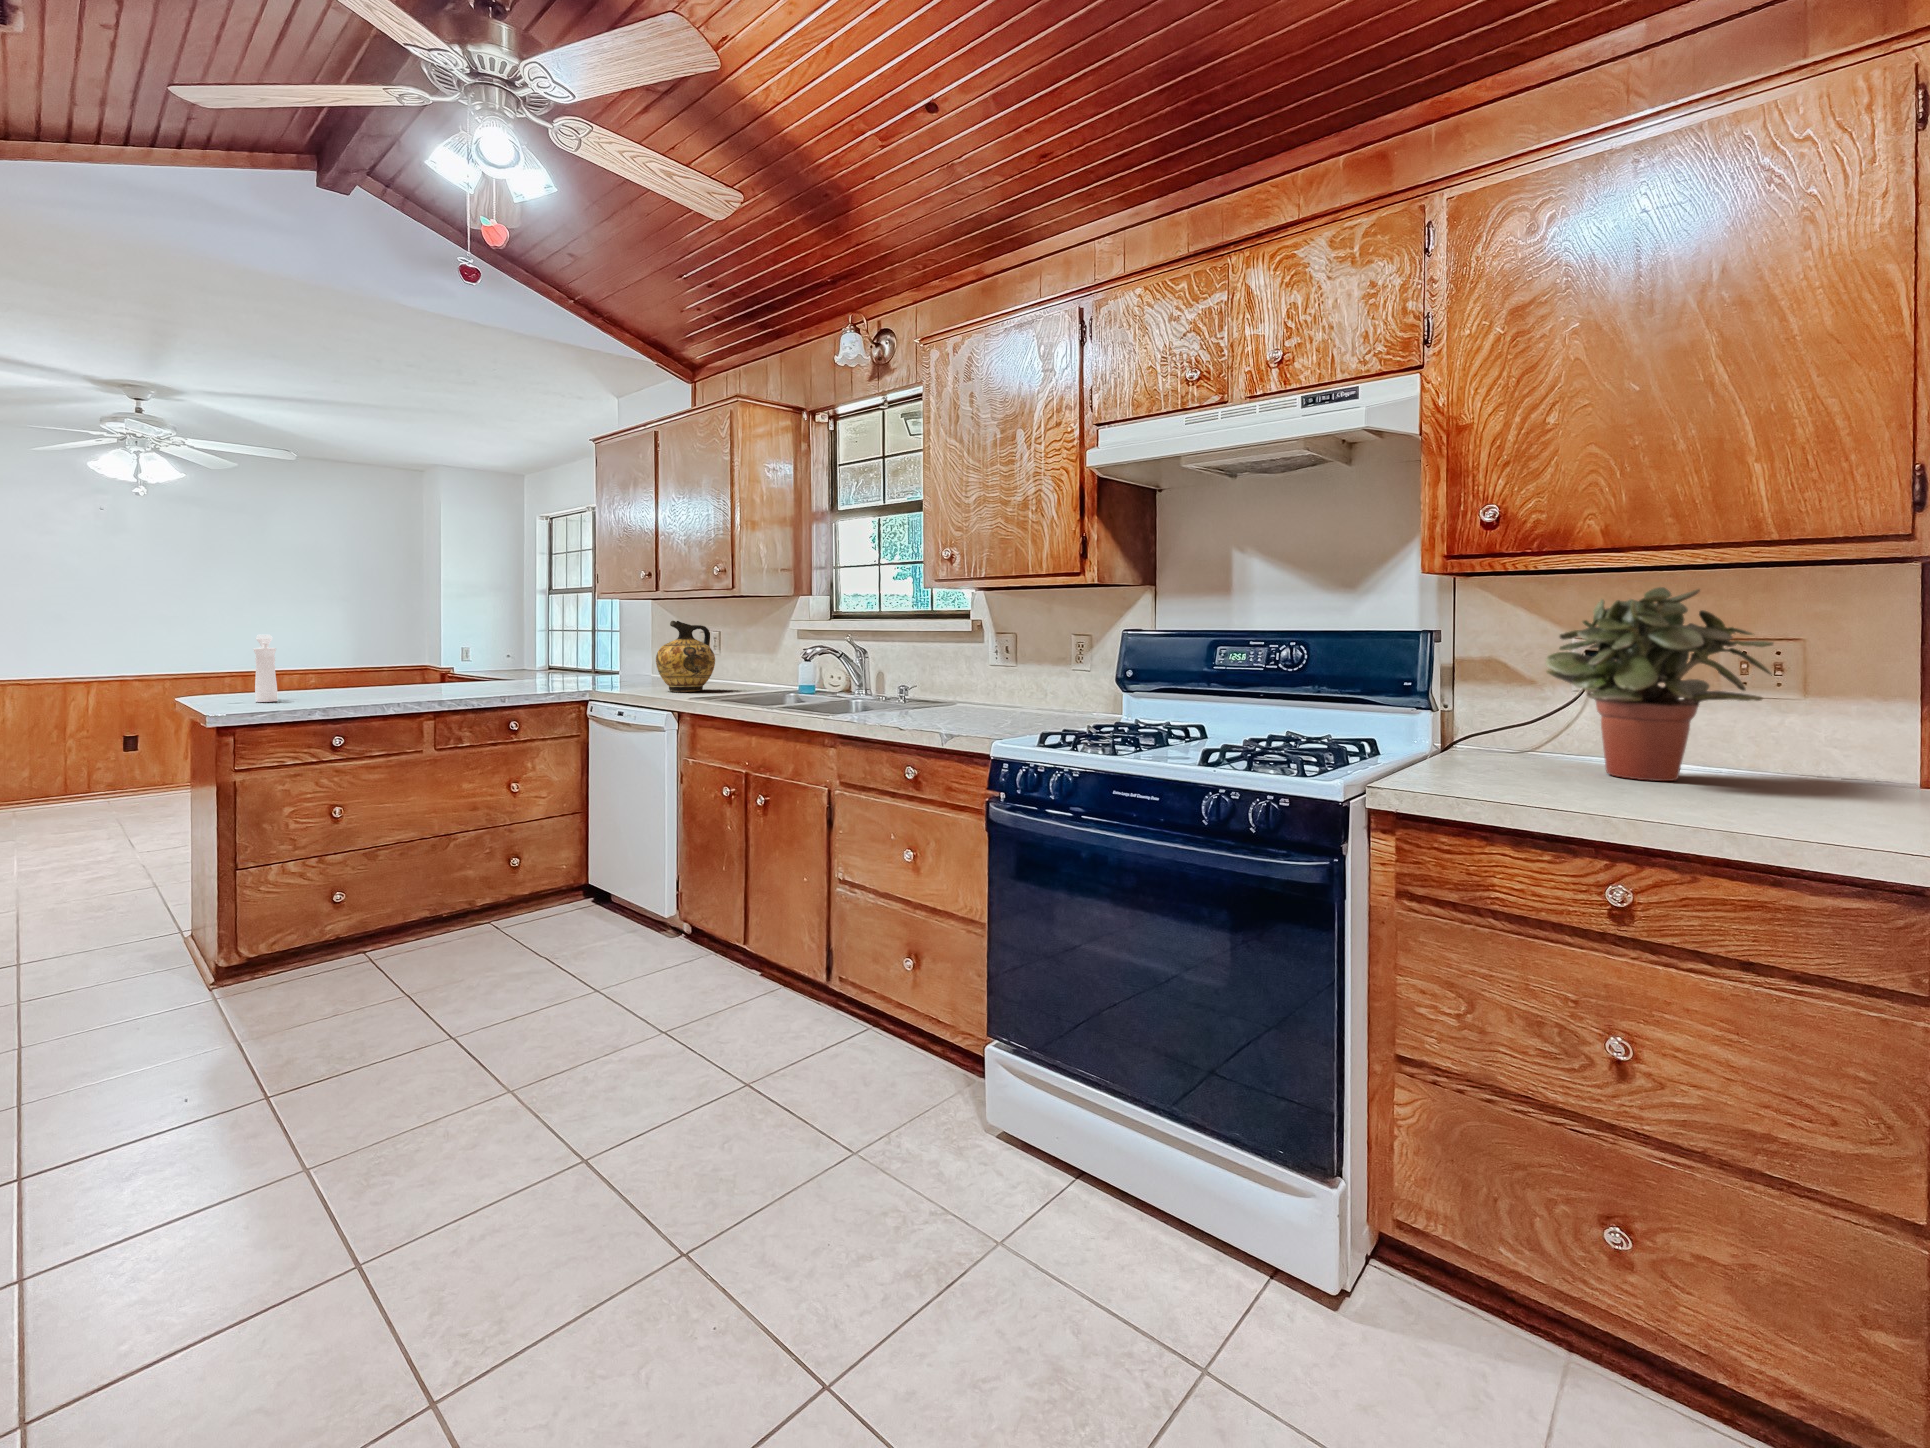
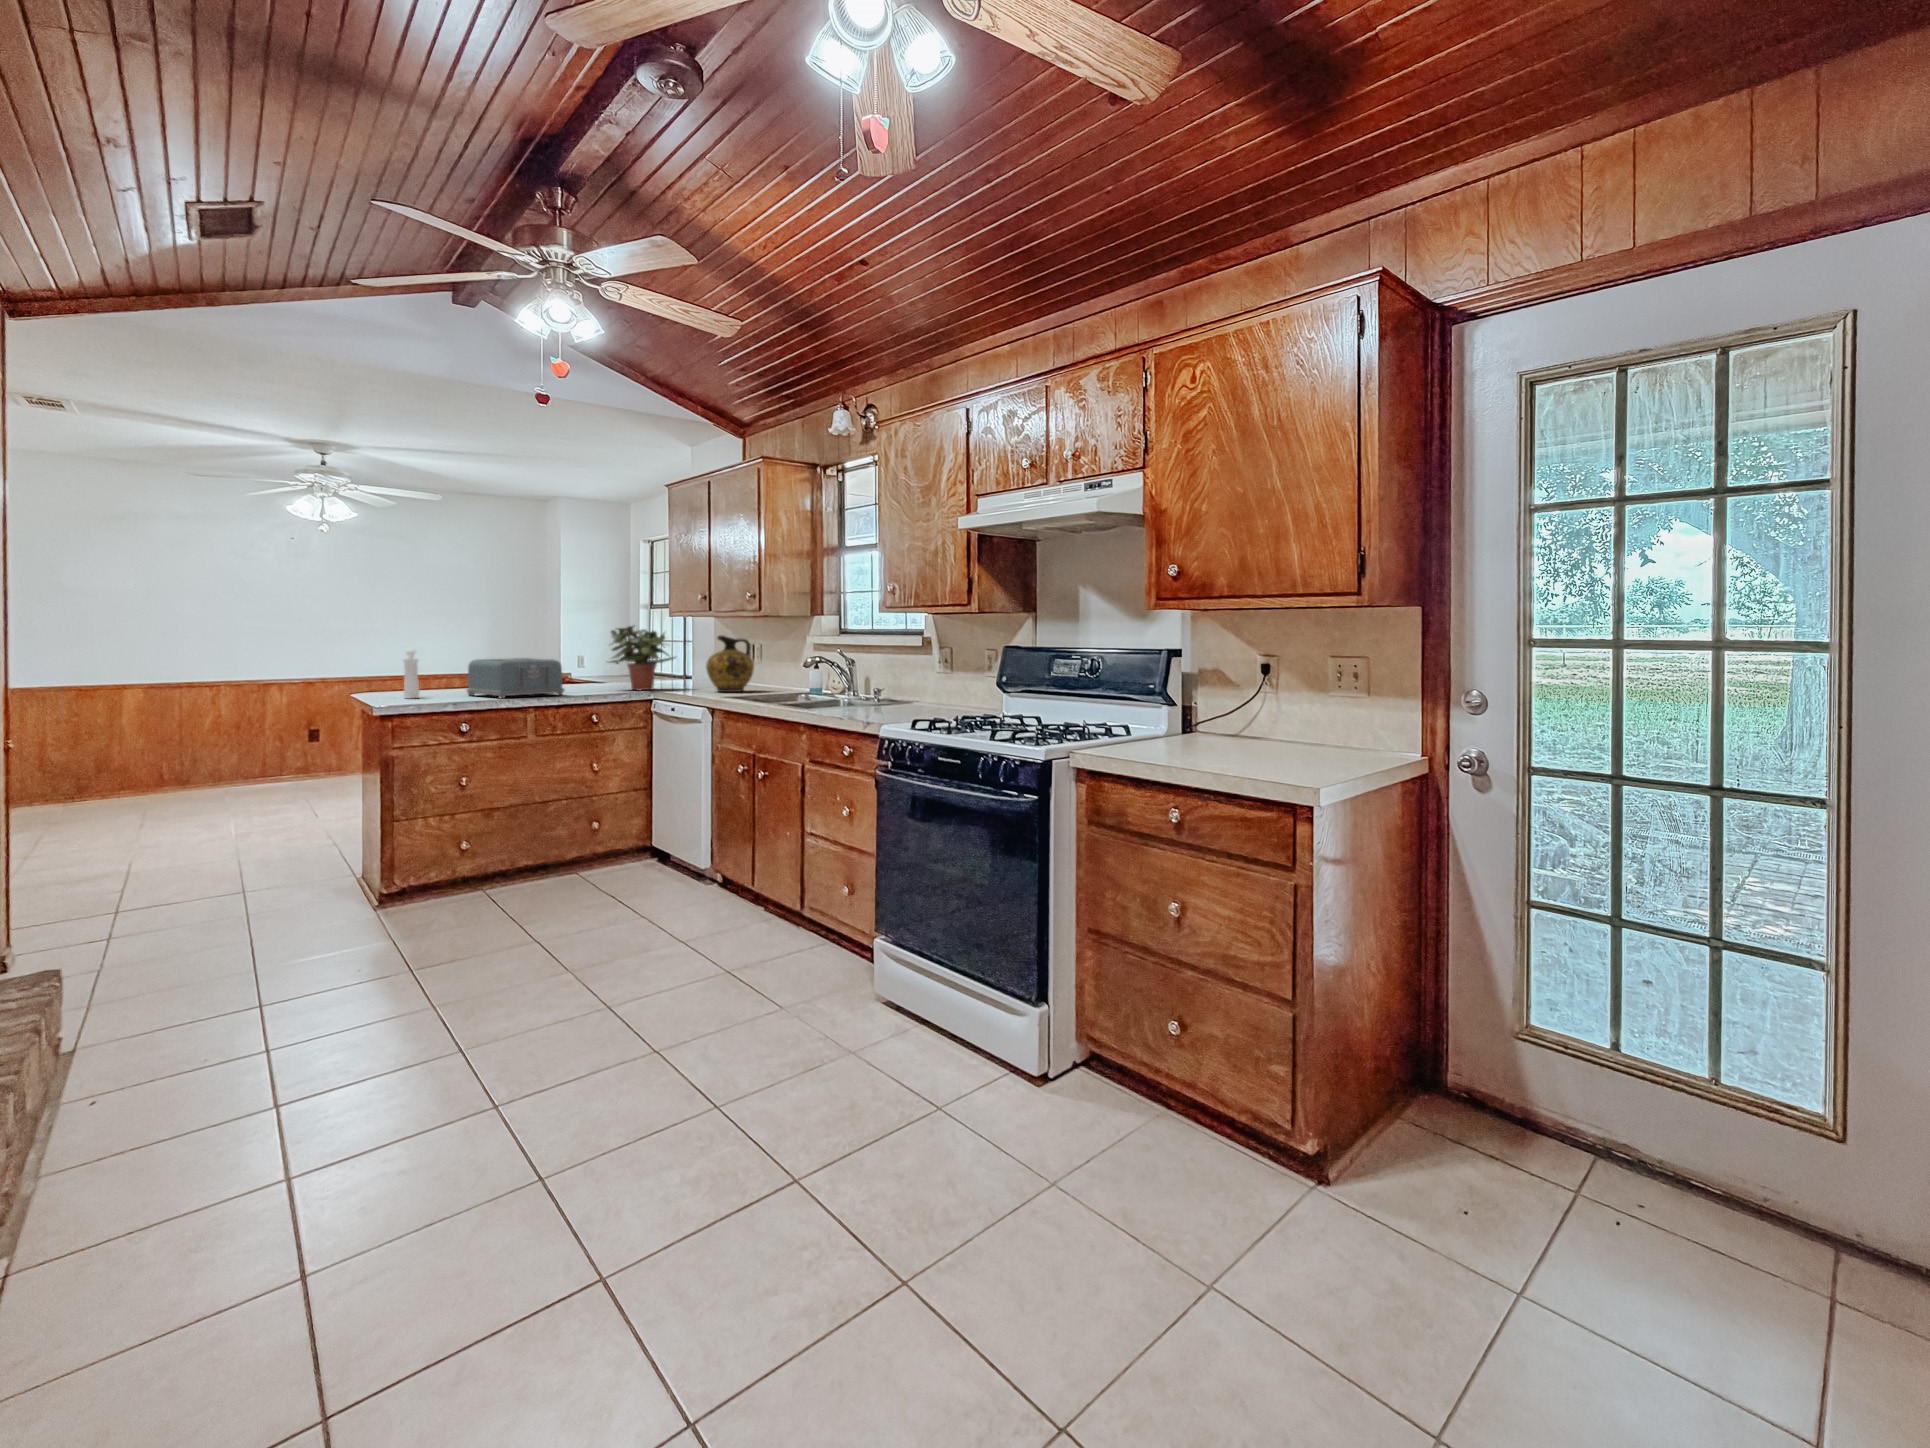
potted plant: present [1546,587,1773,781] -> present [608,626,676,690]
toaster: none [343,648,478,702] -> present [467,658,564,699]

